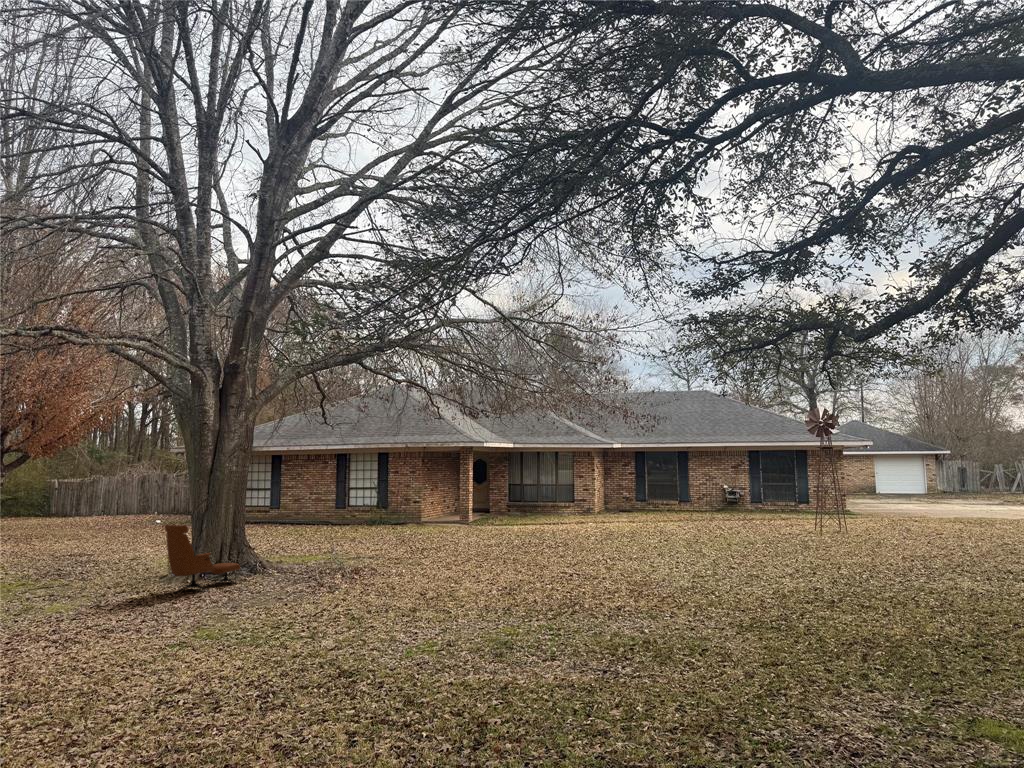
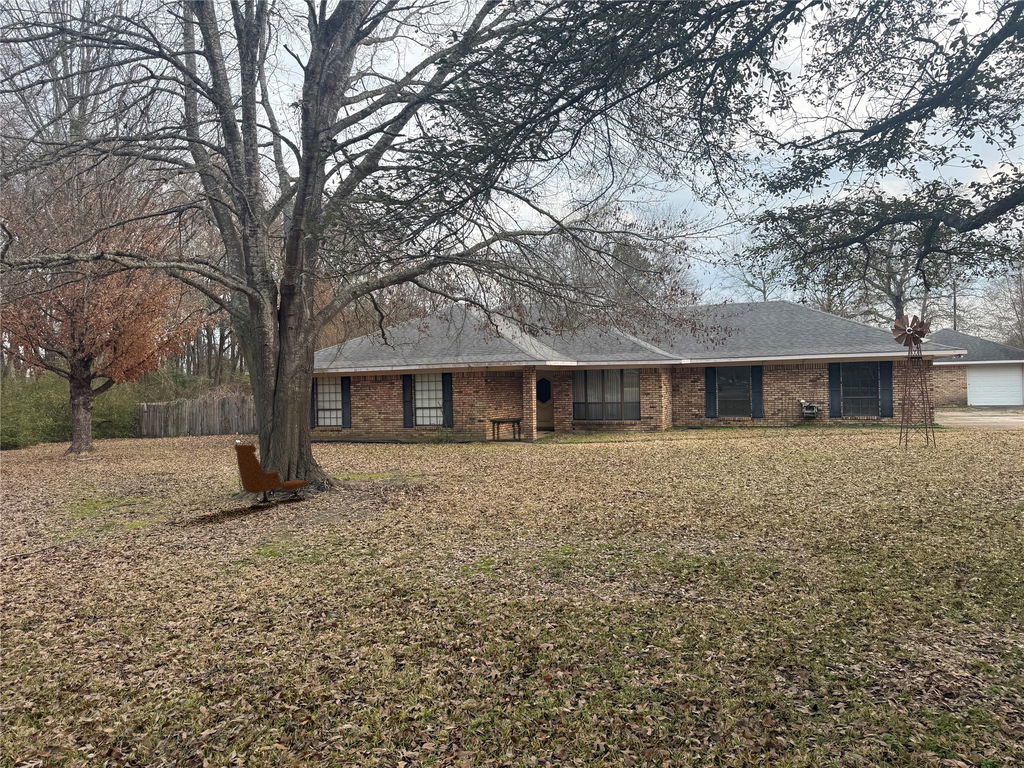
round table: none [424,500,461,524] -> present [489,418,523,441]

